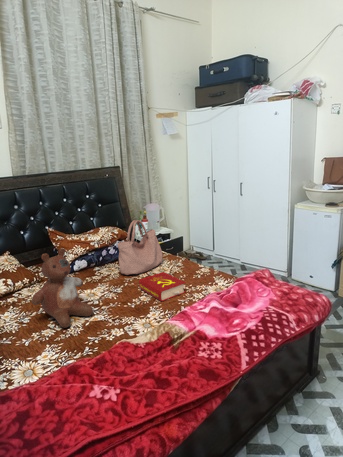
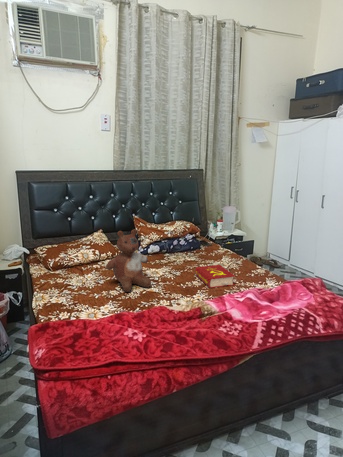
handbag: present [118,220,163,275] -> none [184,217,226,264]

